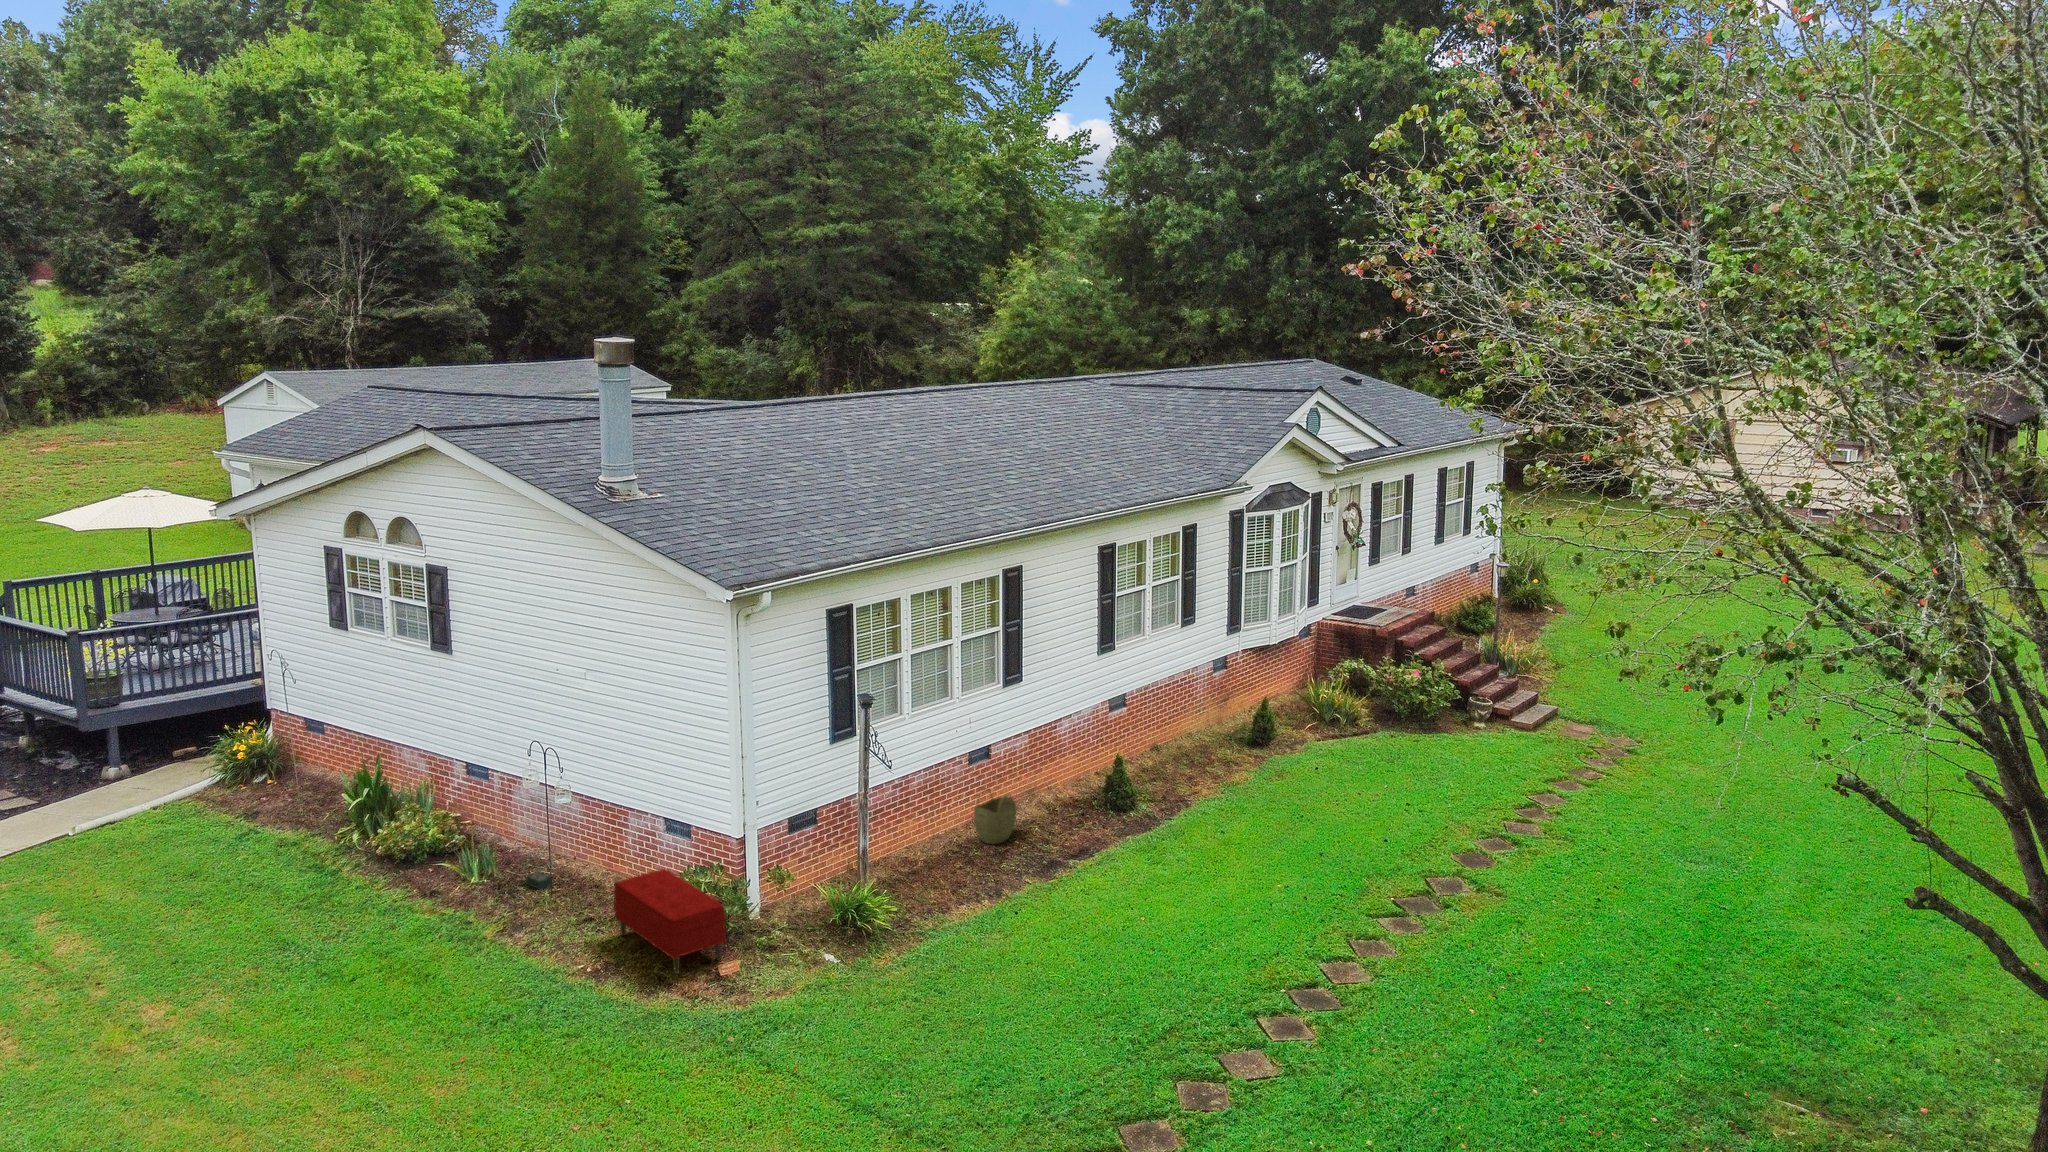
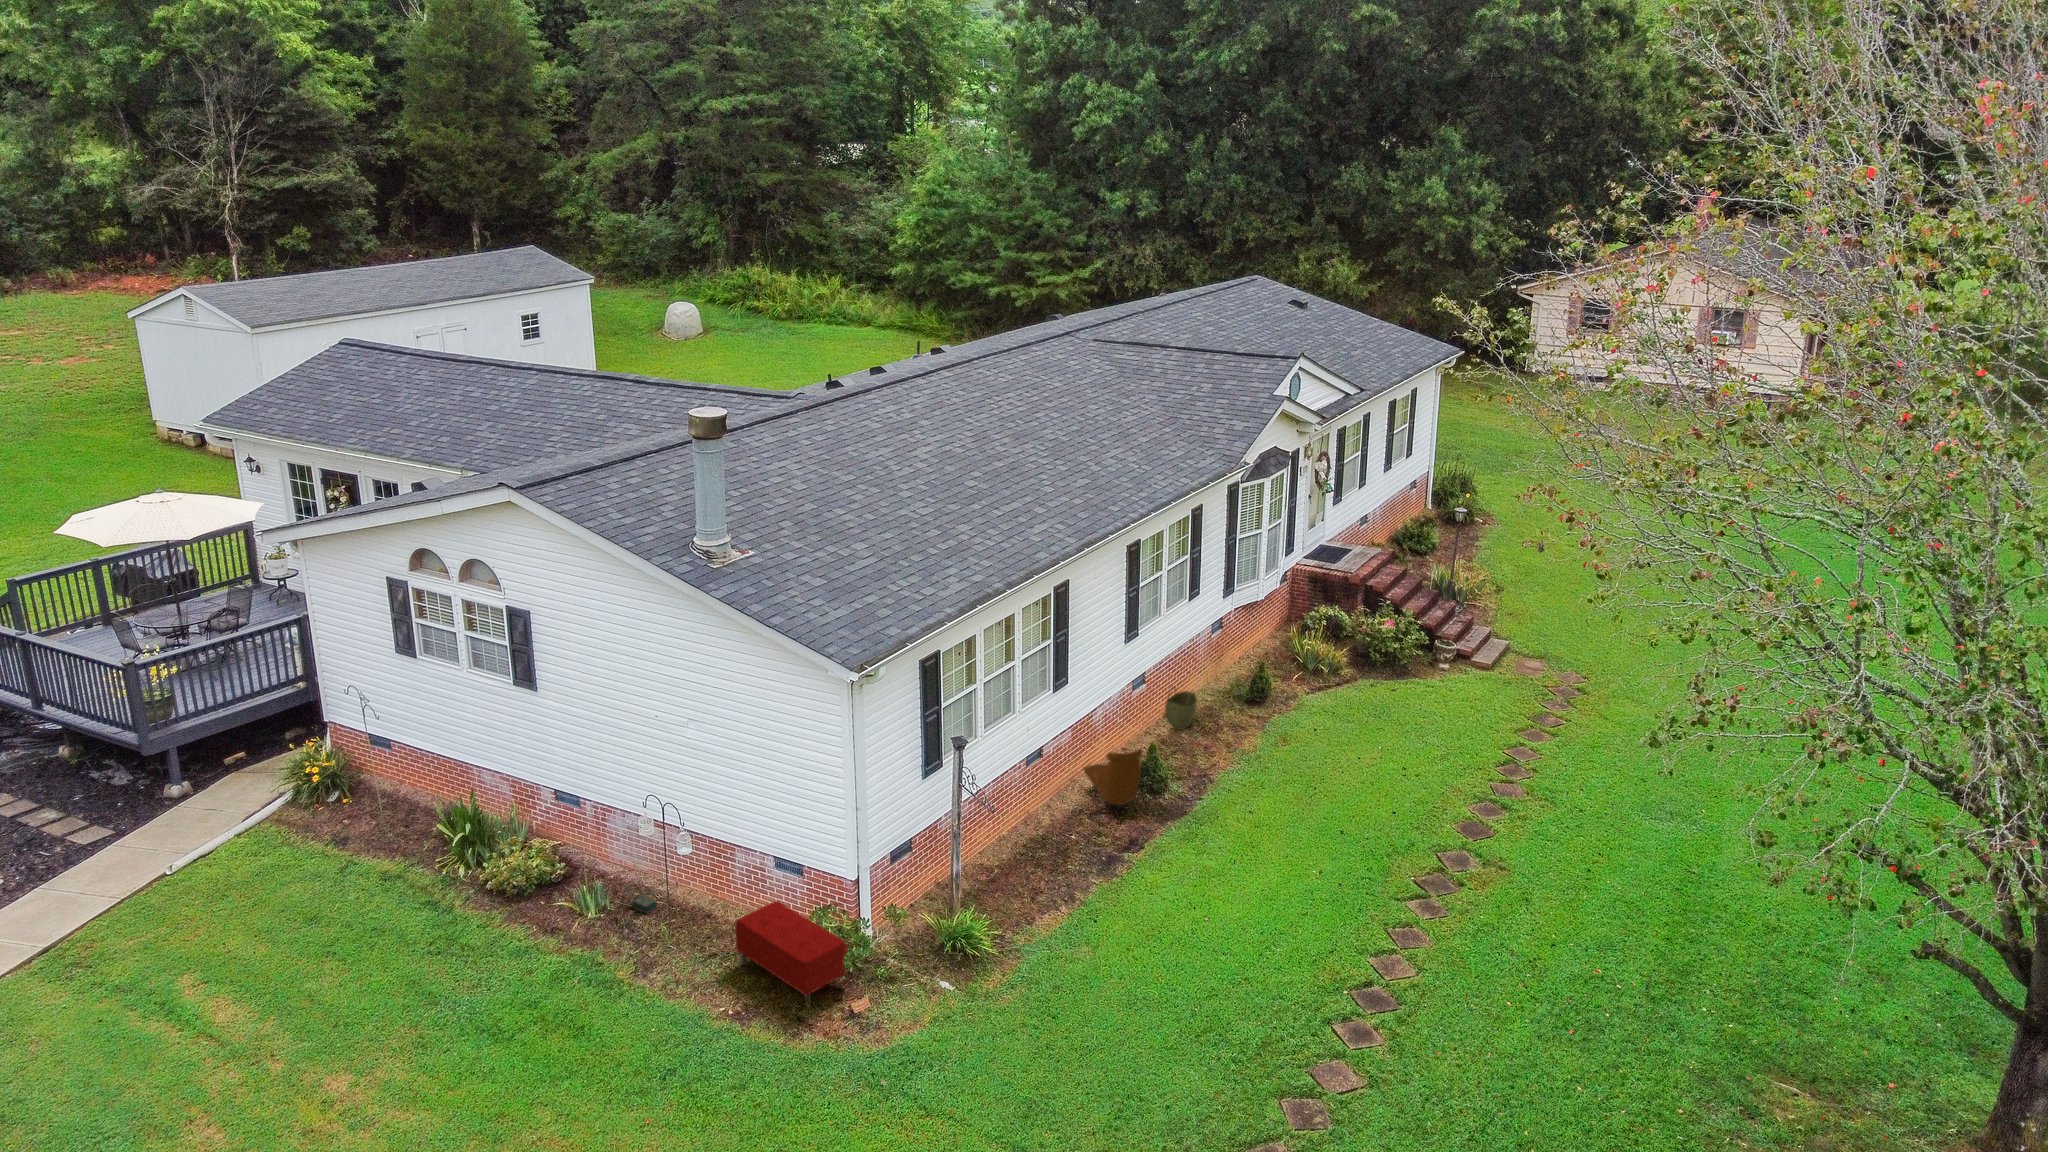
lounge chair: none [1042,752,1100,838] -> present [1083,749,1142,822]
woven basket: present [974,789,1016,845] -> present [1165,687,1197,730]

